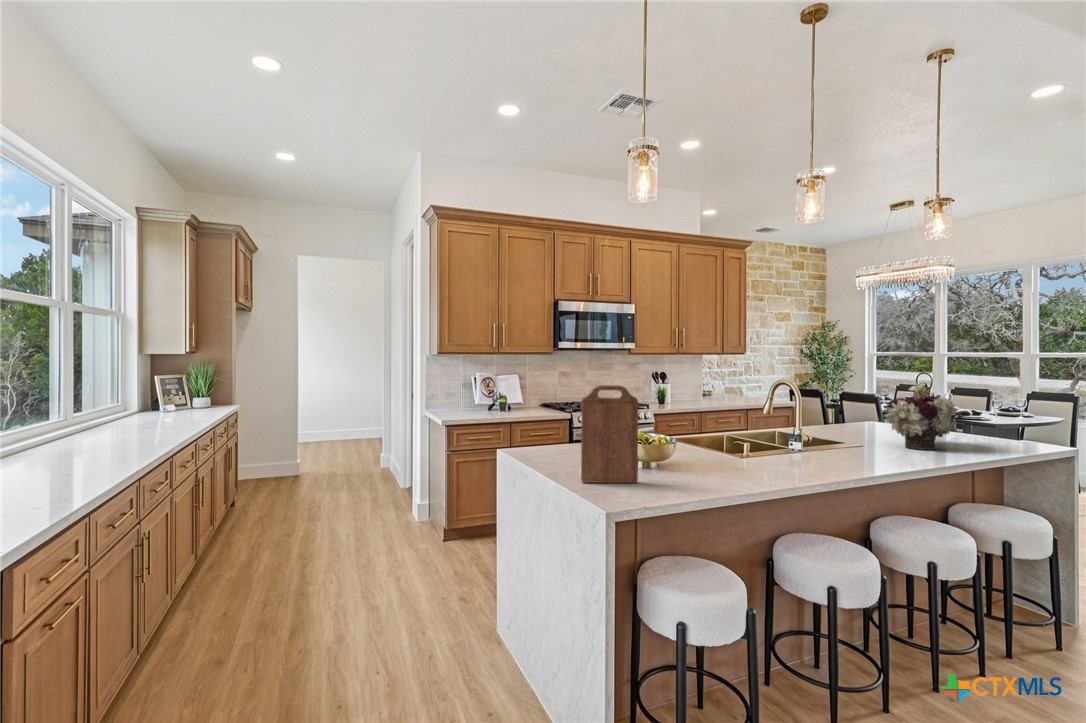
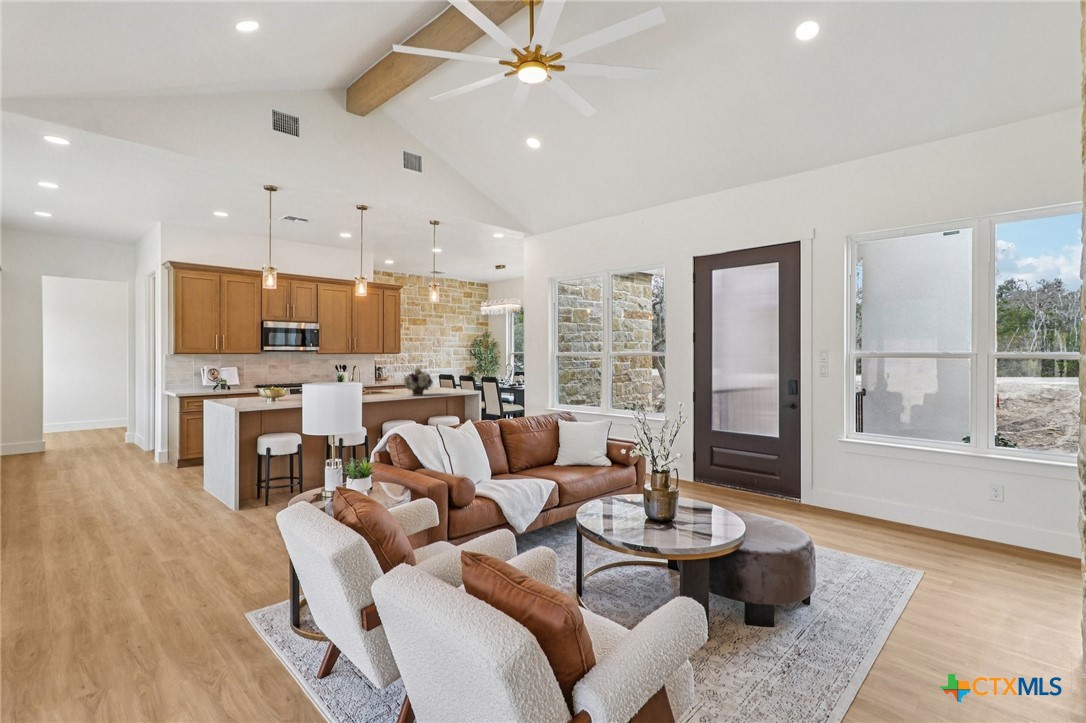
cutting board: present [581,385,638,483] -> none [236,367,262,407]

